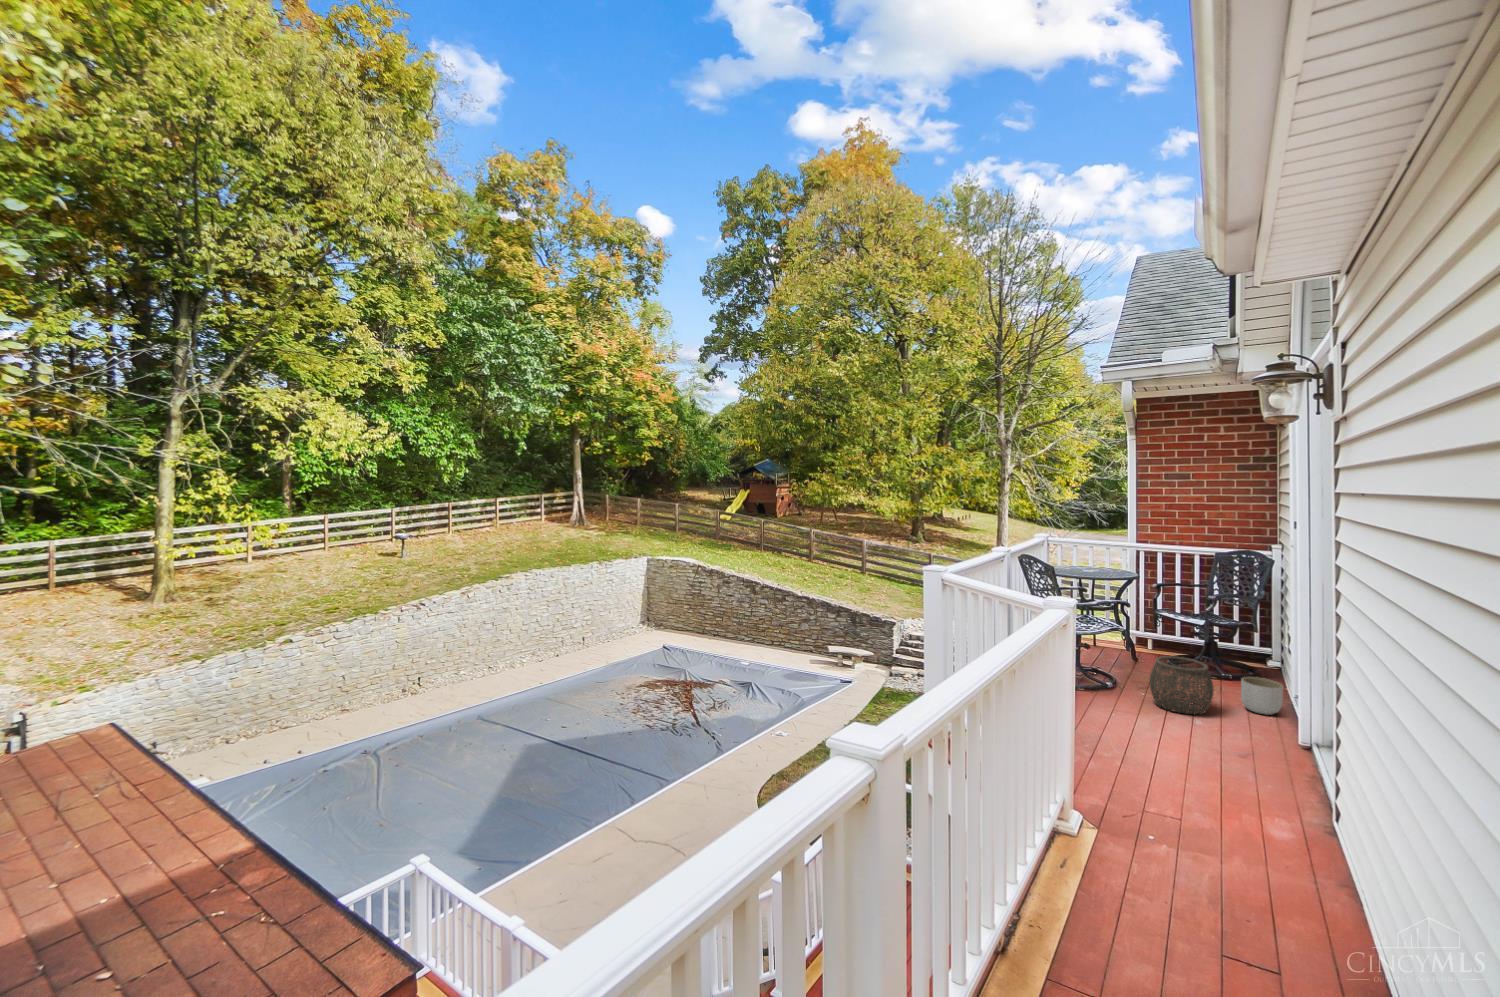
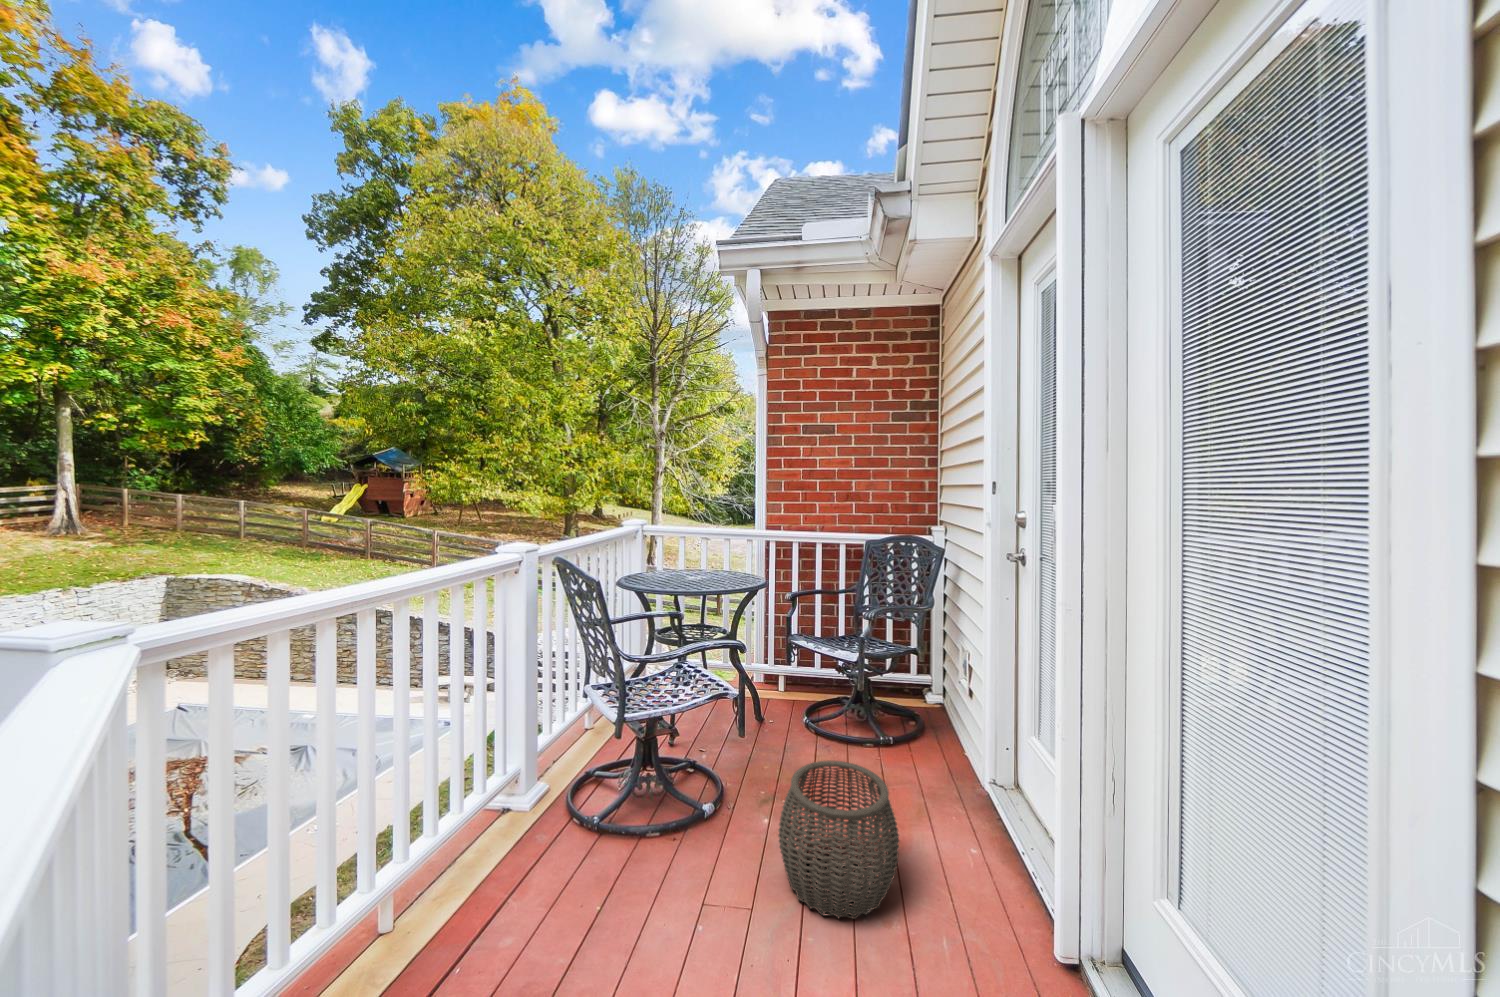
planter: present [1241,677,1283,715] -> none [934,776,1003,864]

